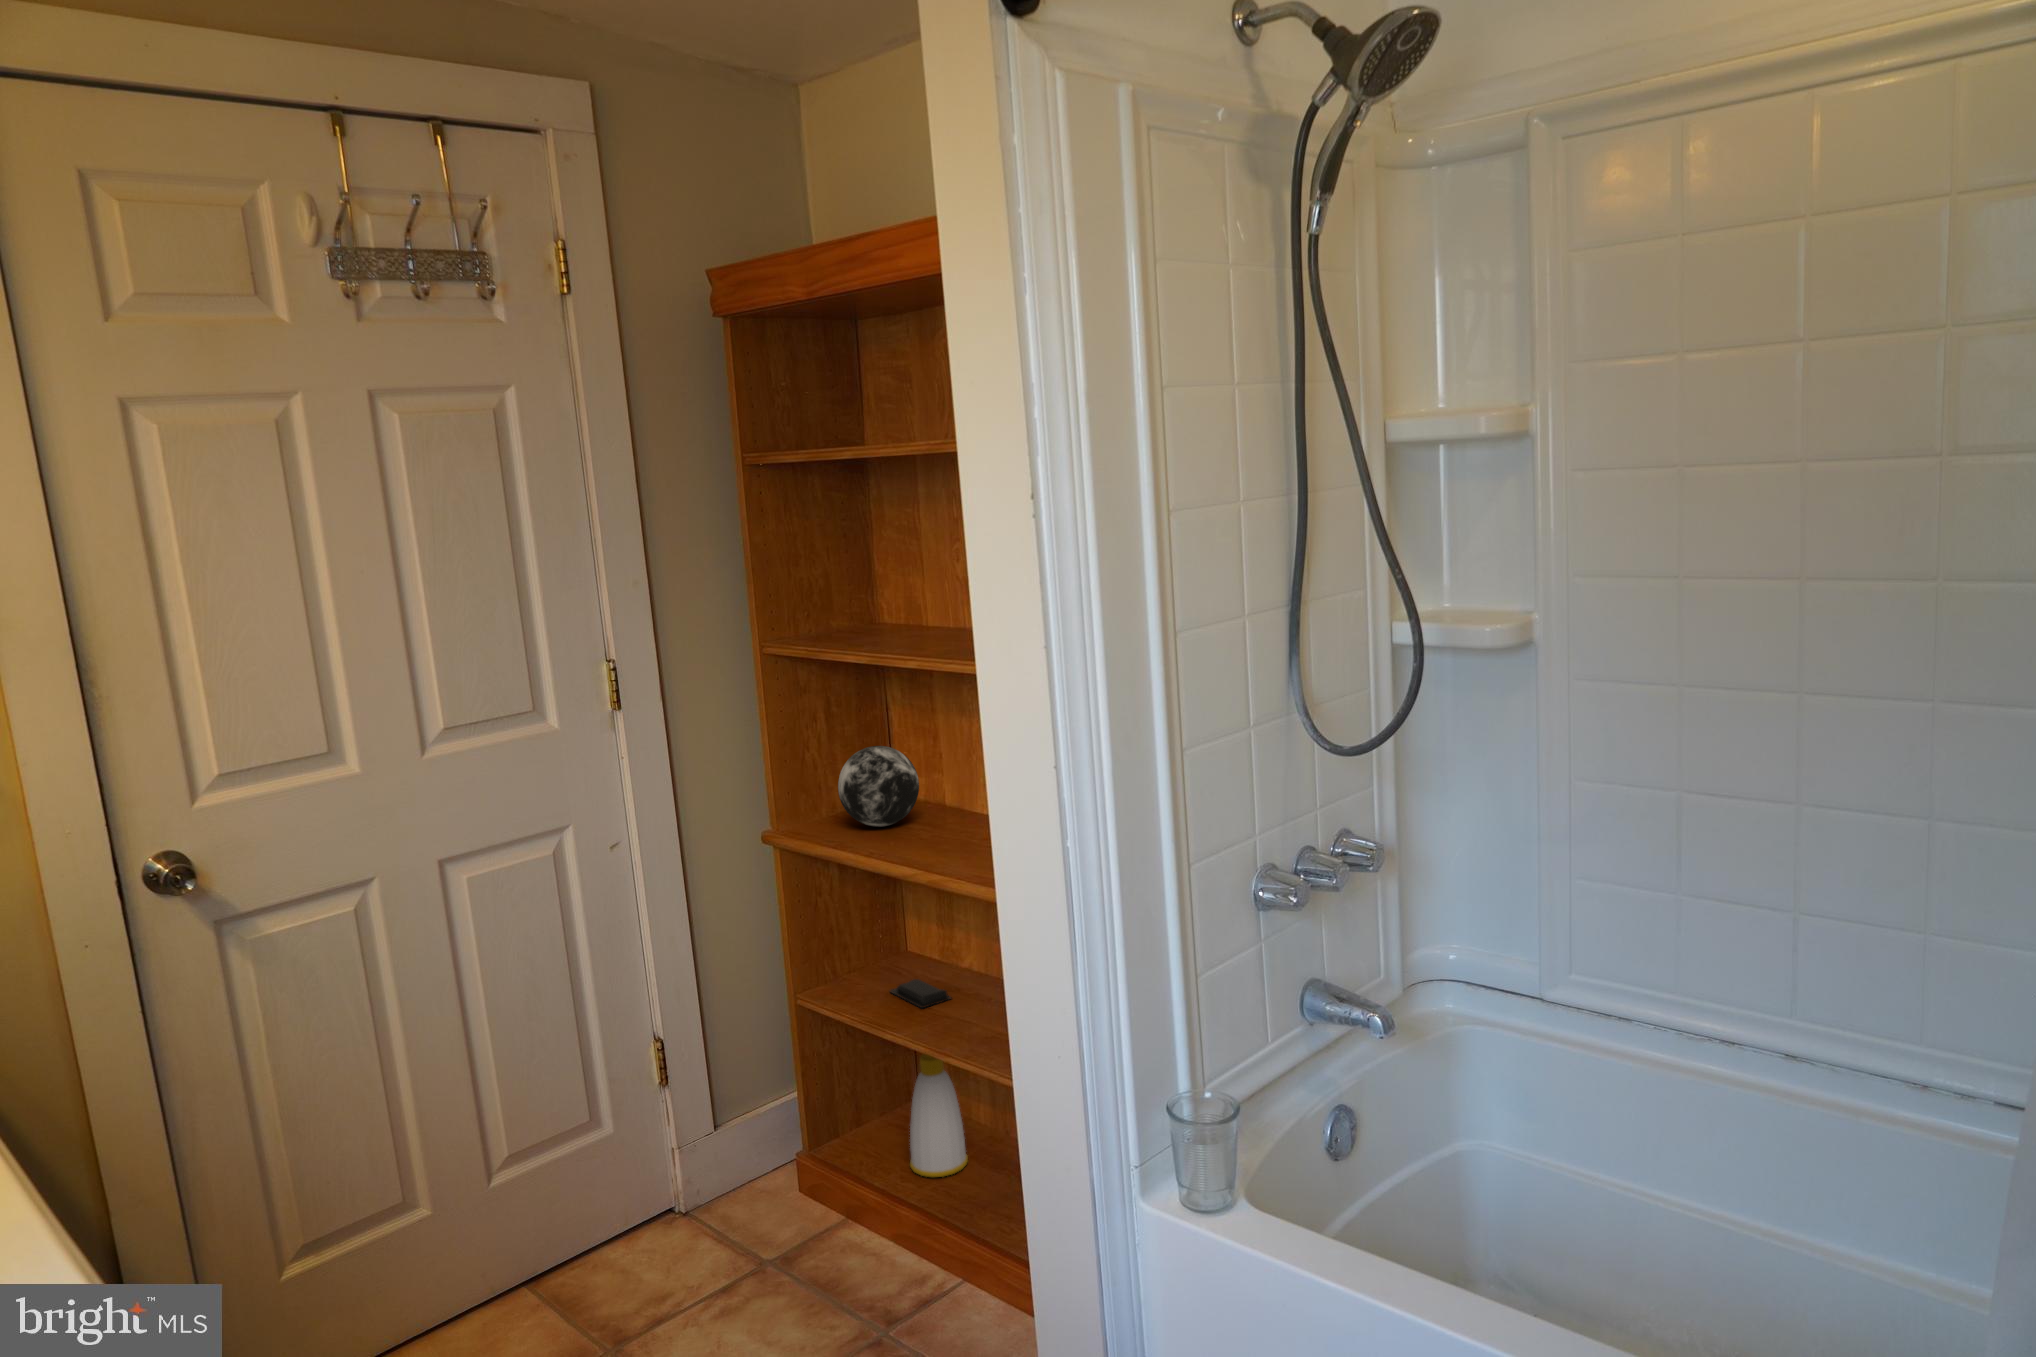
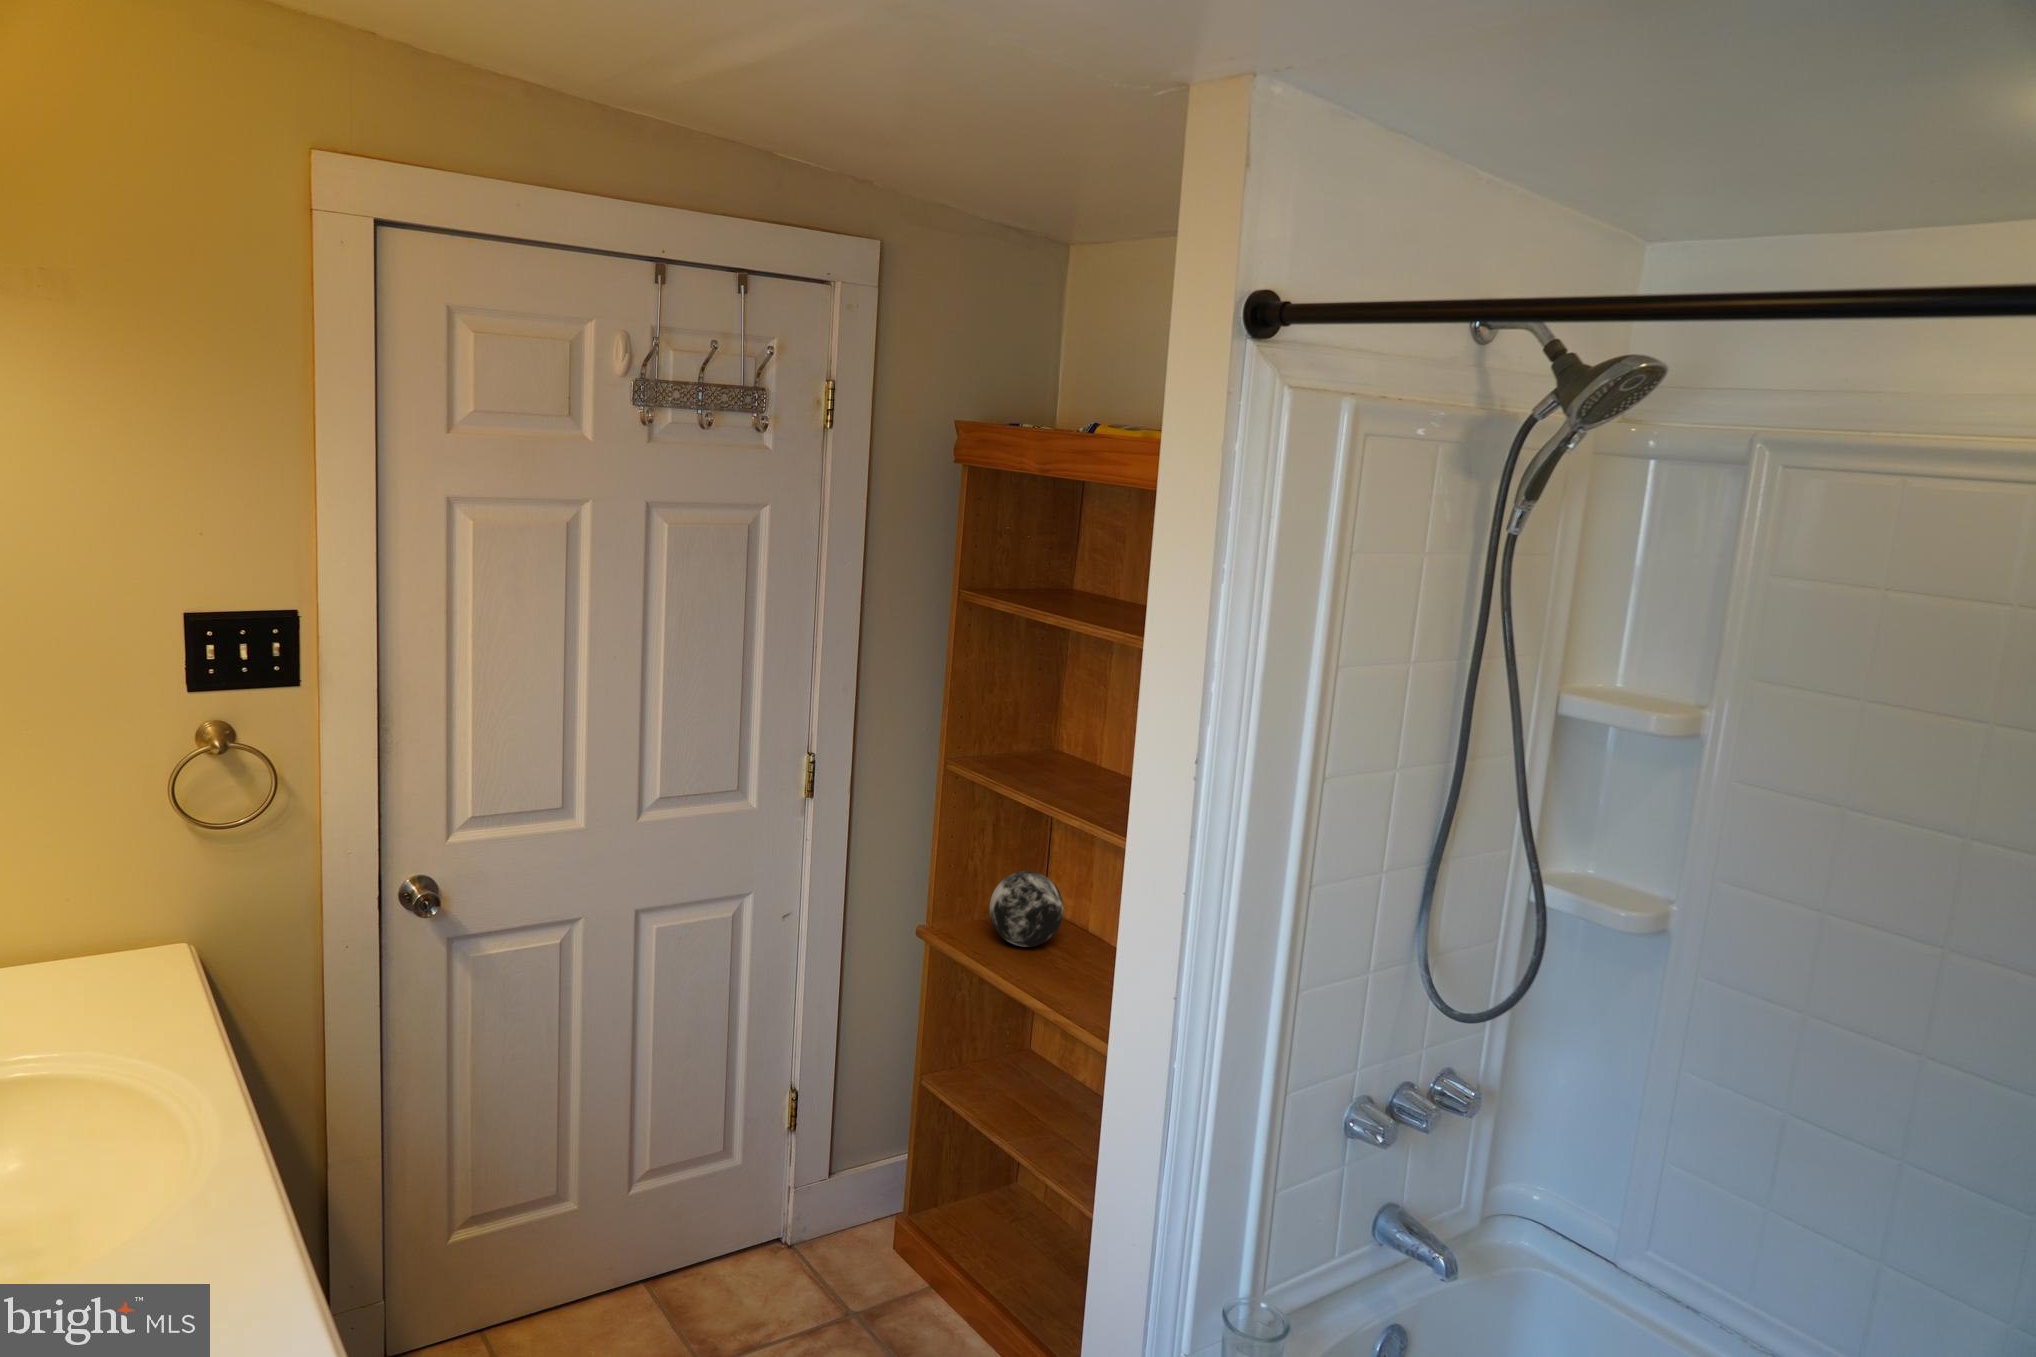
soap bar: present [890,979,951,1008] -> none [1004,1085,1059,1119]
soap bottle: present [910,1054,968,1177] -> none [994,1138,1049,1273]

